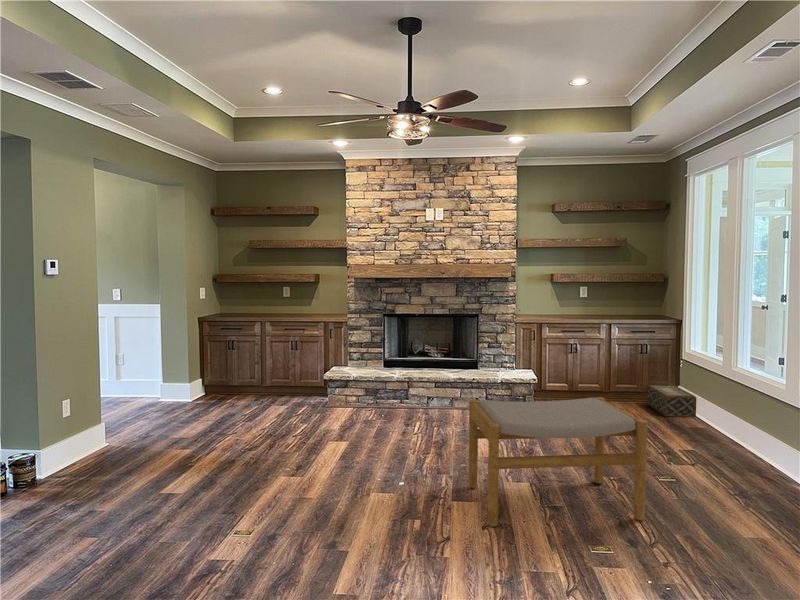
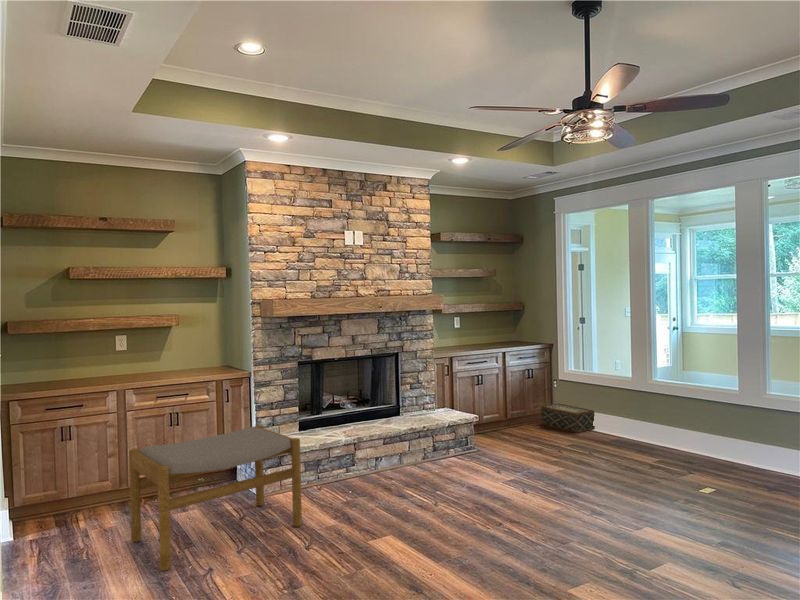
footstool: present [469,397,647,527] -> present [129,425,302,571]

